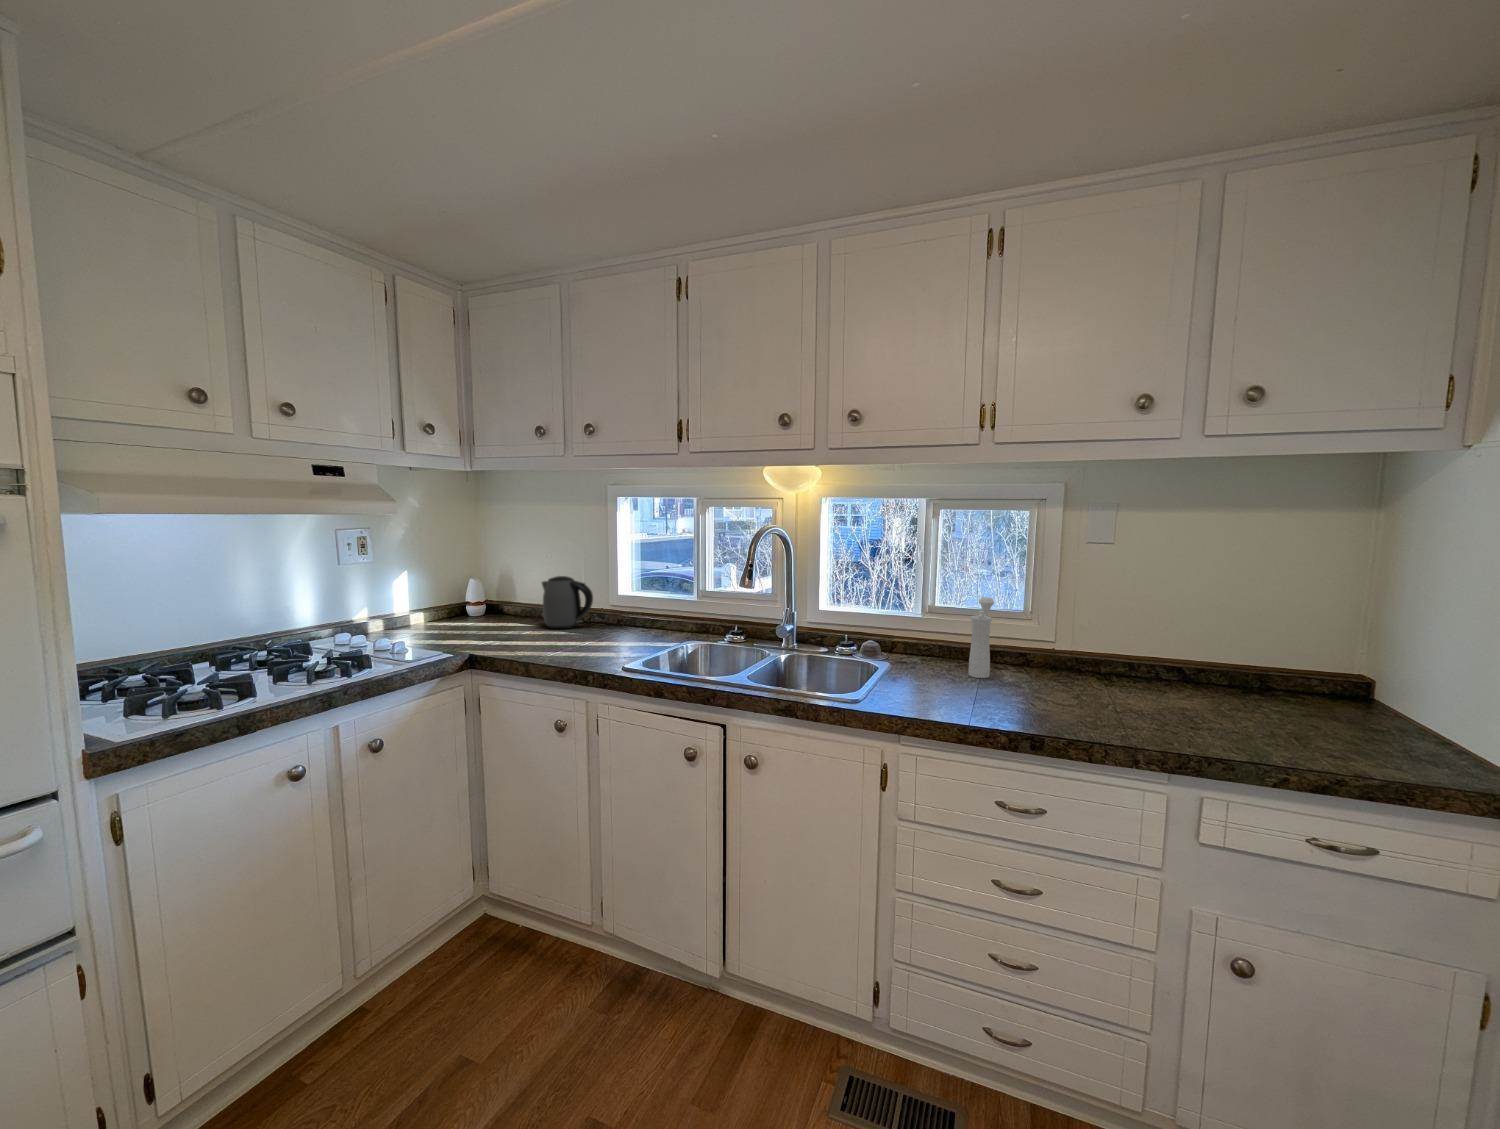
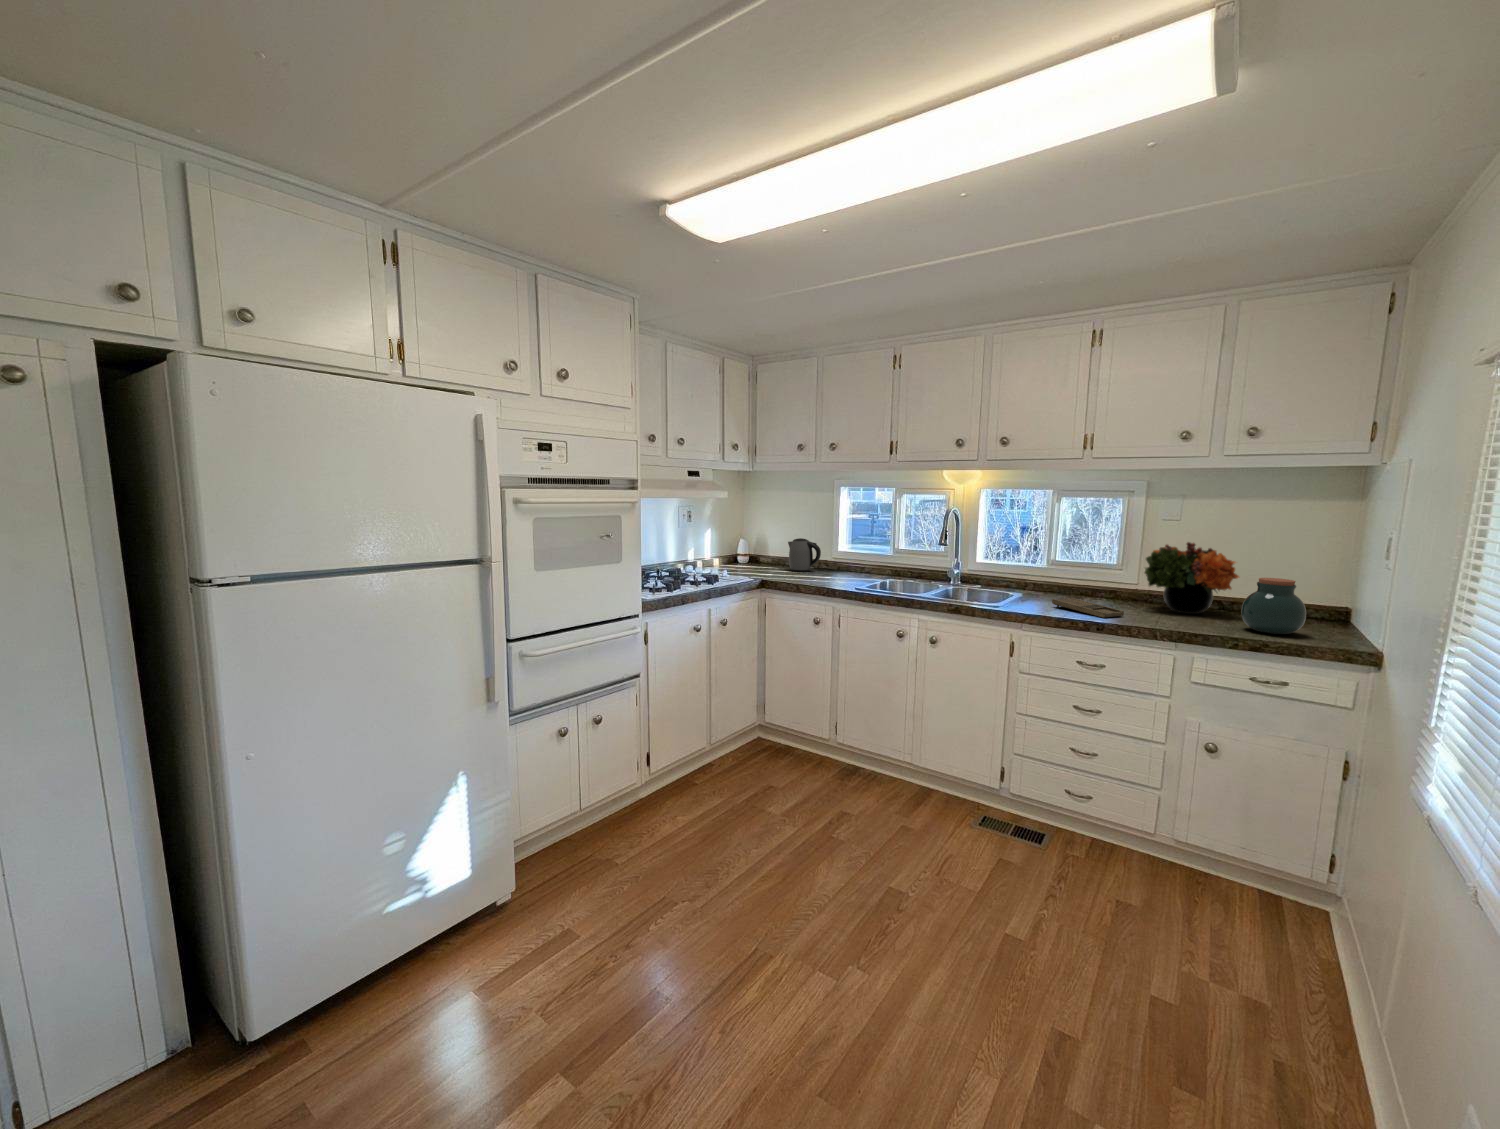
flower arrangement: none [1070,577,1219,693] -> present [1145,542,1239,614]
pepper mill: present [969,597,994,678] -> none [1074,555,1095,604]
jar: none [1254,643,1369,745] -> present [1241,578,1306,634]
tray: none [942,674,1063,721] -> present [1052,598,1124,618]

